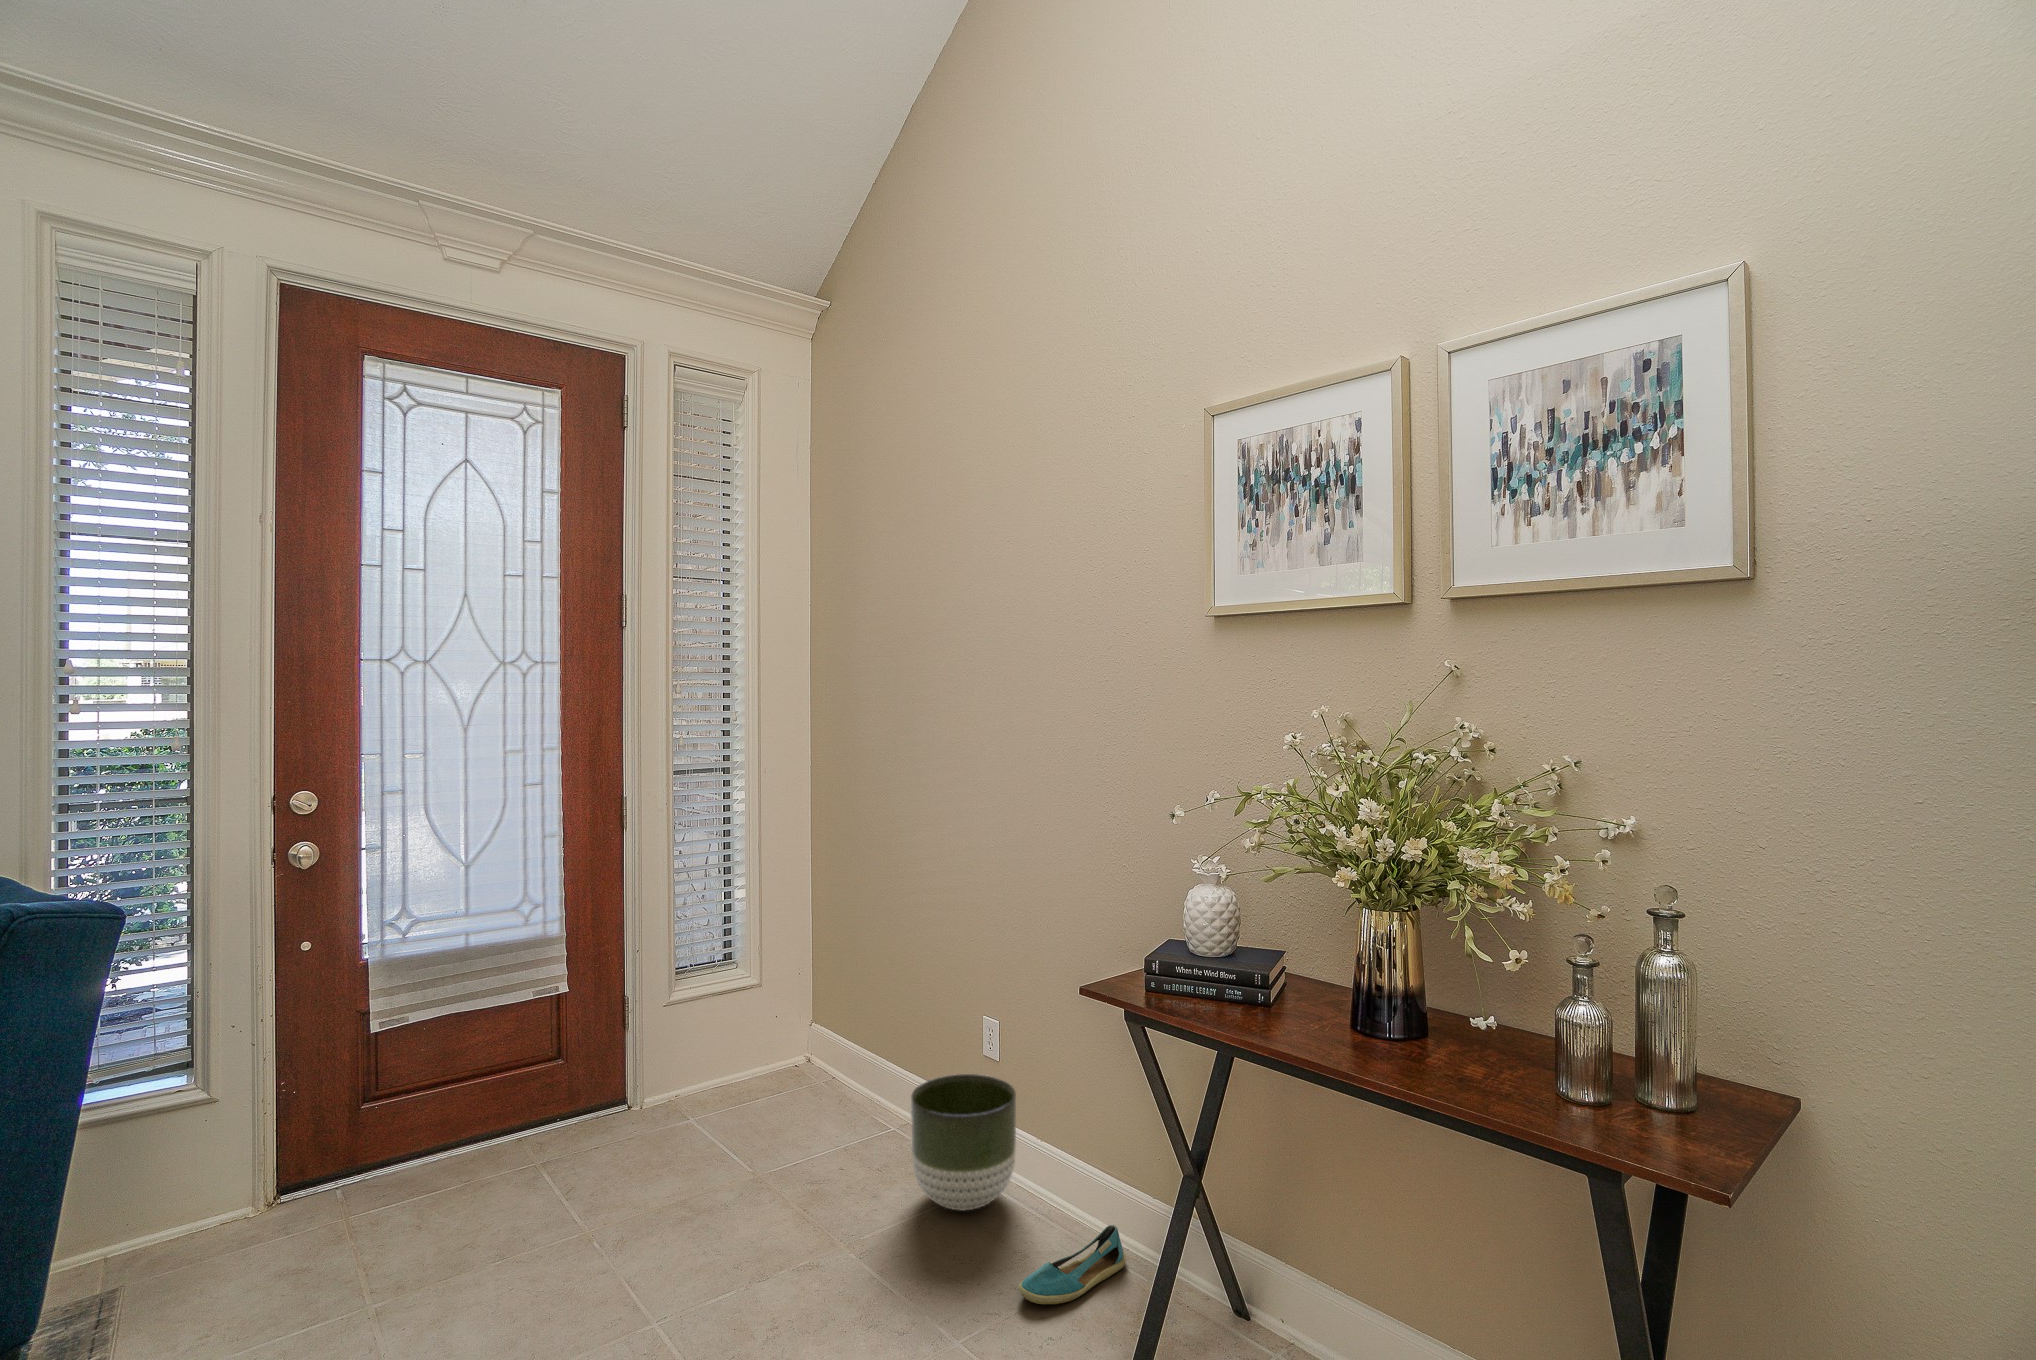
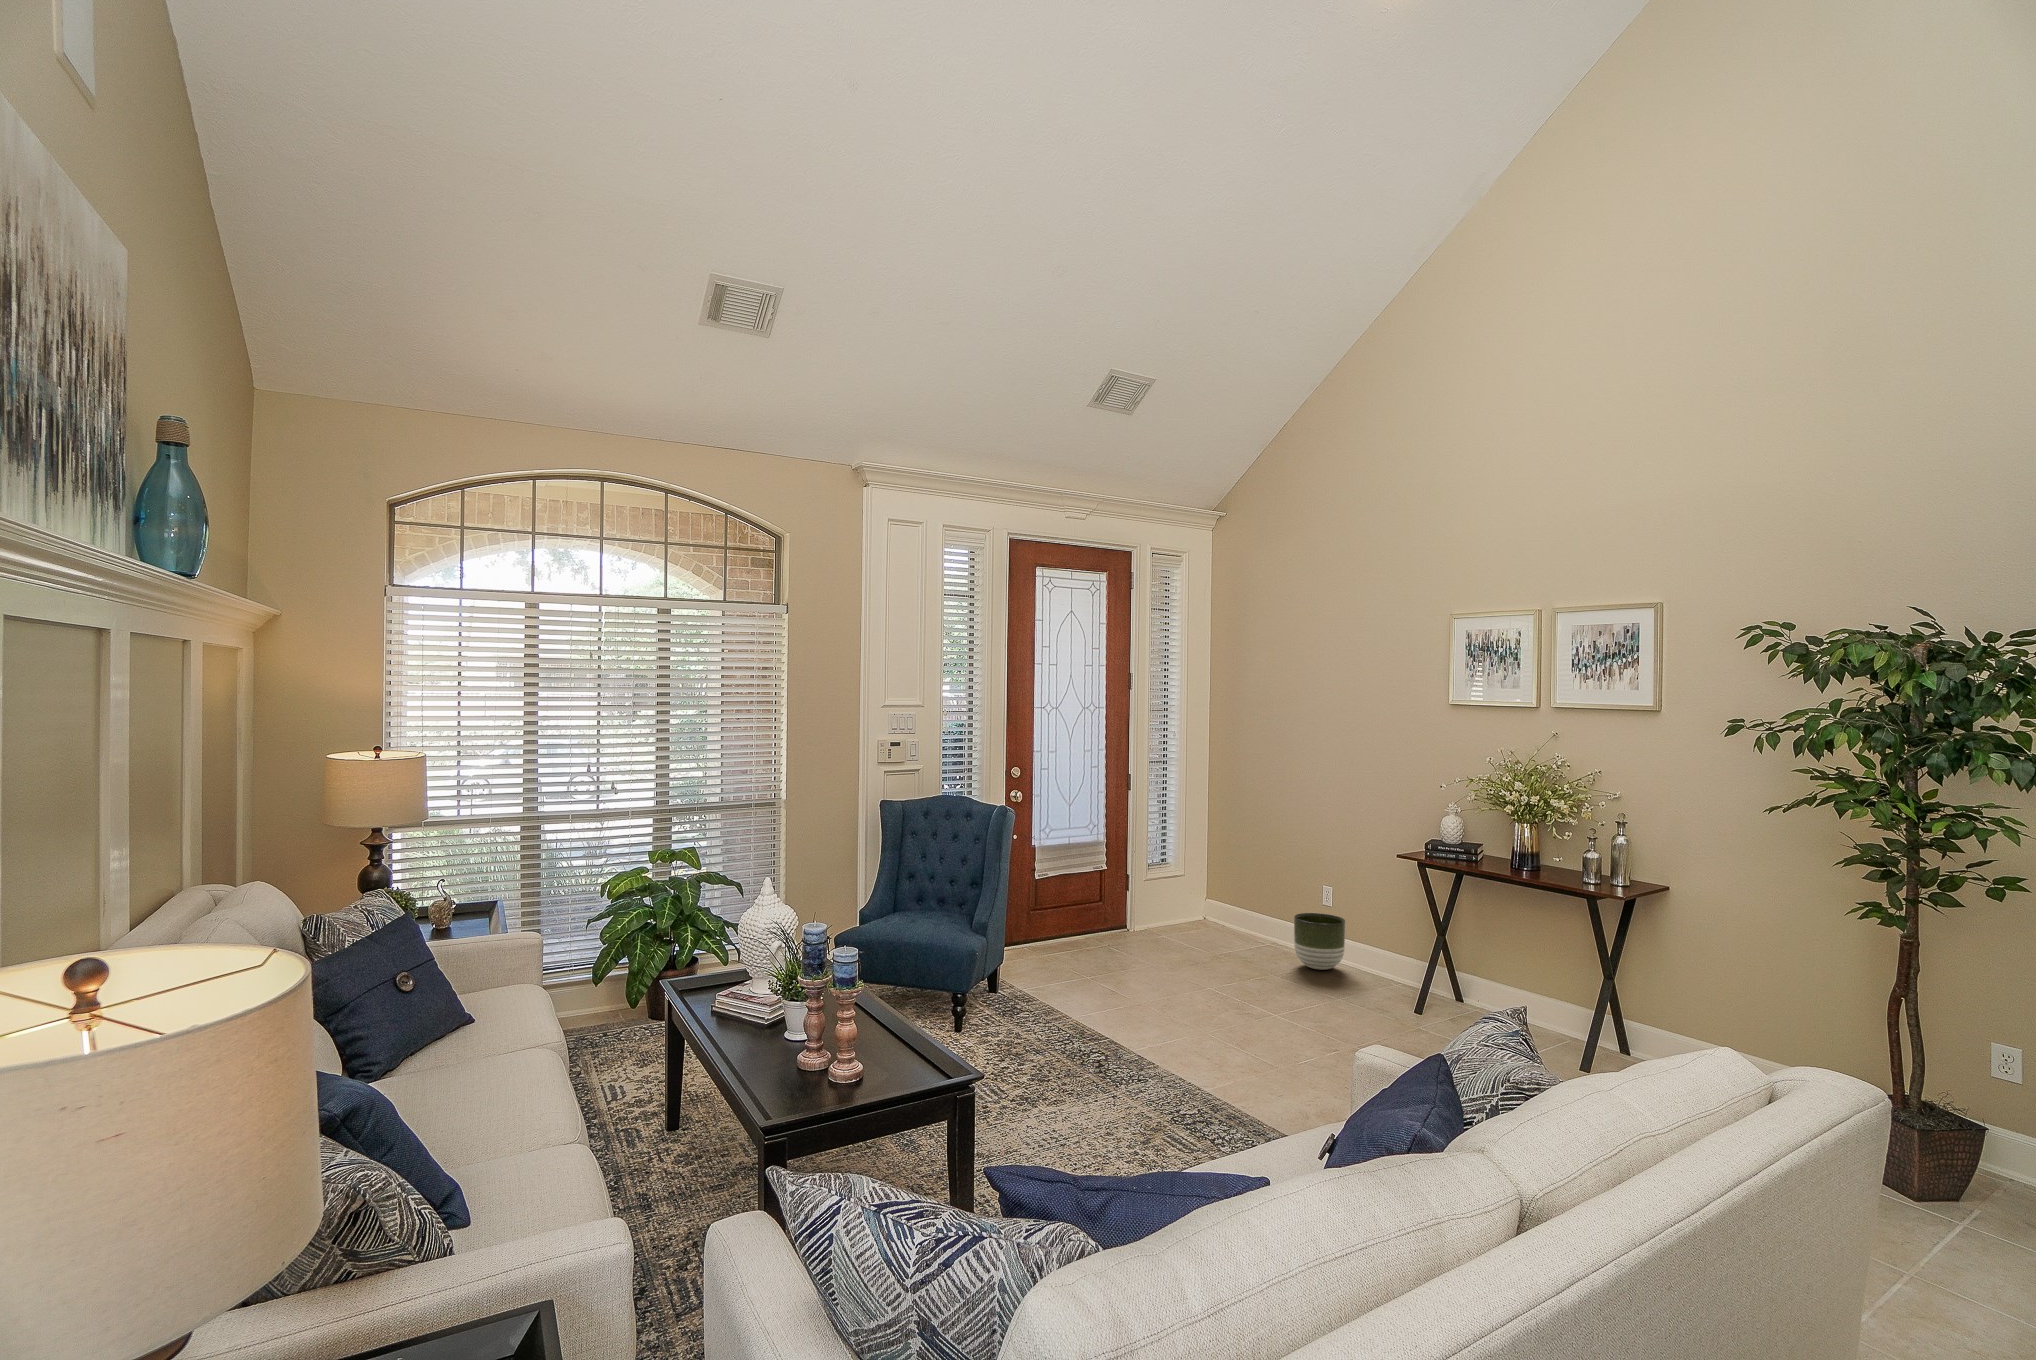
shoe: present [1019,1225,1126,1304] -> none [1359,971,1404,994]

